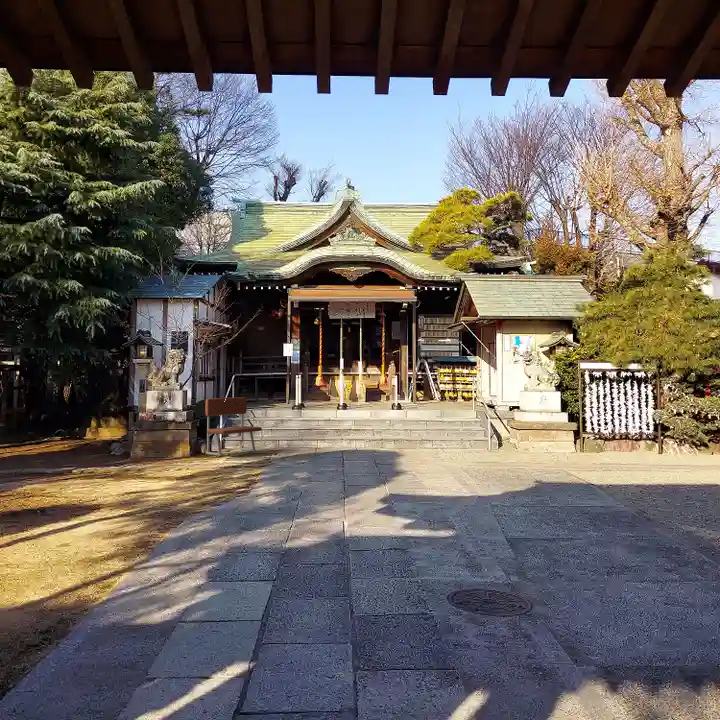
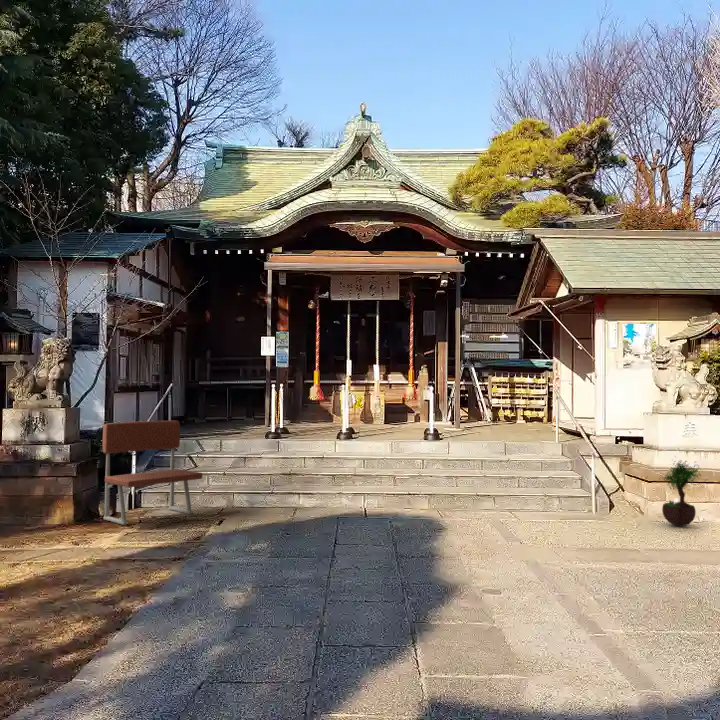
potted tree: none [523,413,547,453] -> present [662,461,701,526]

